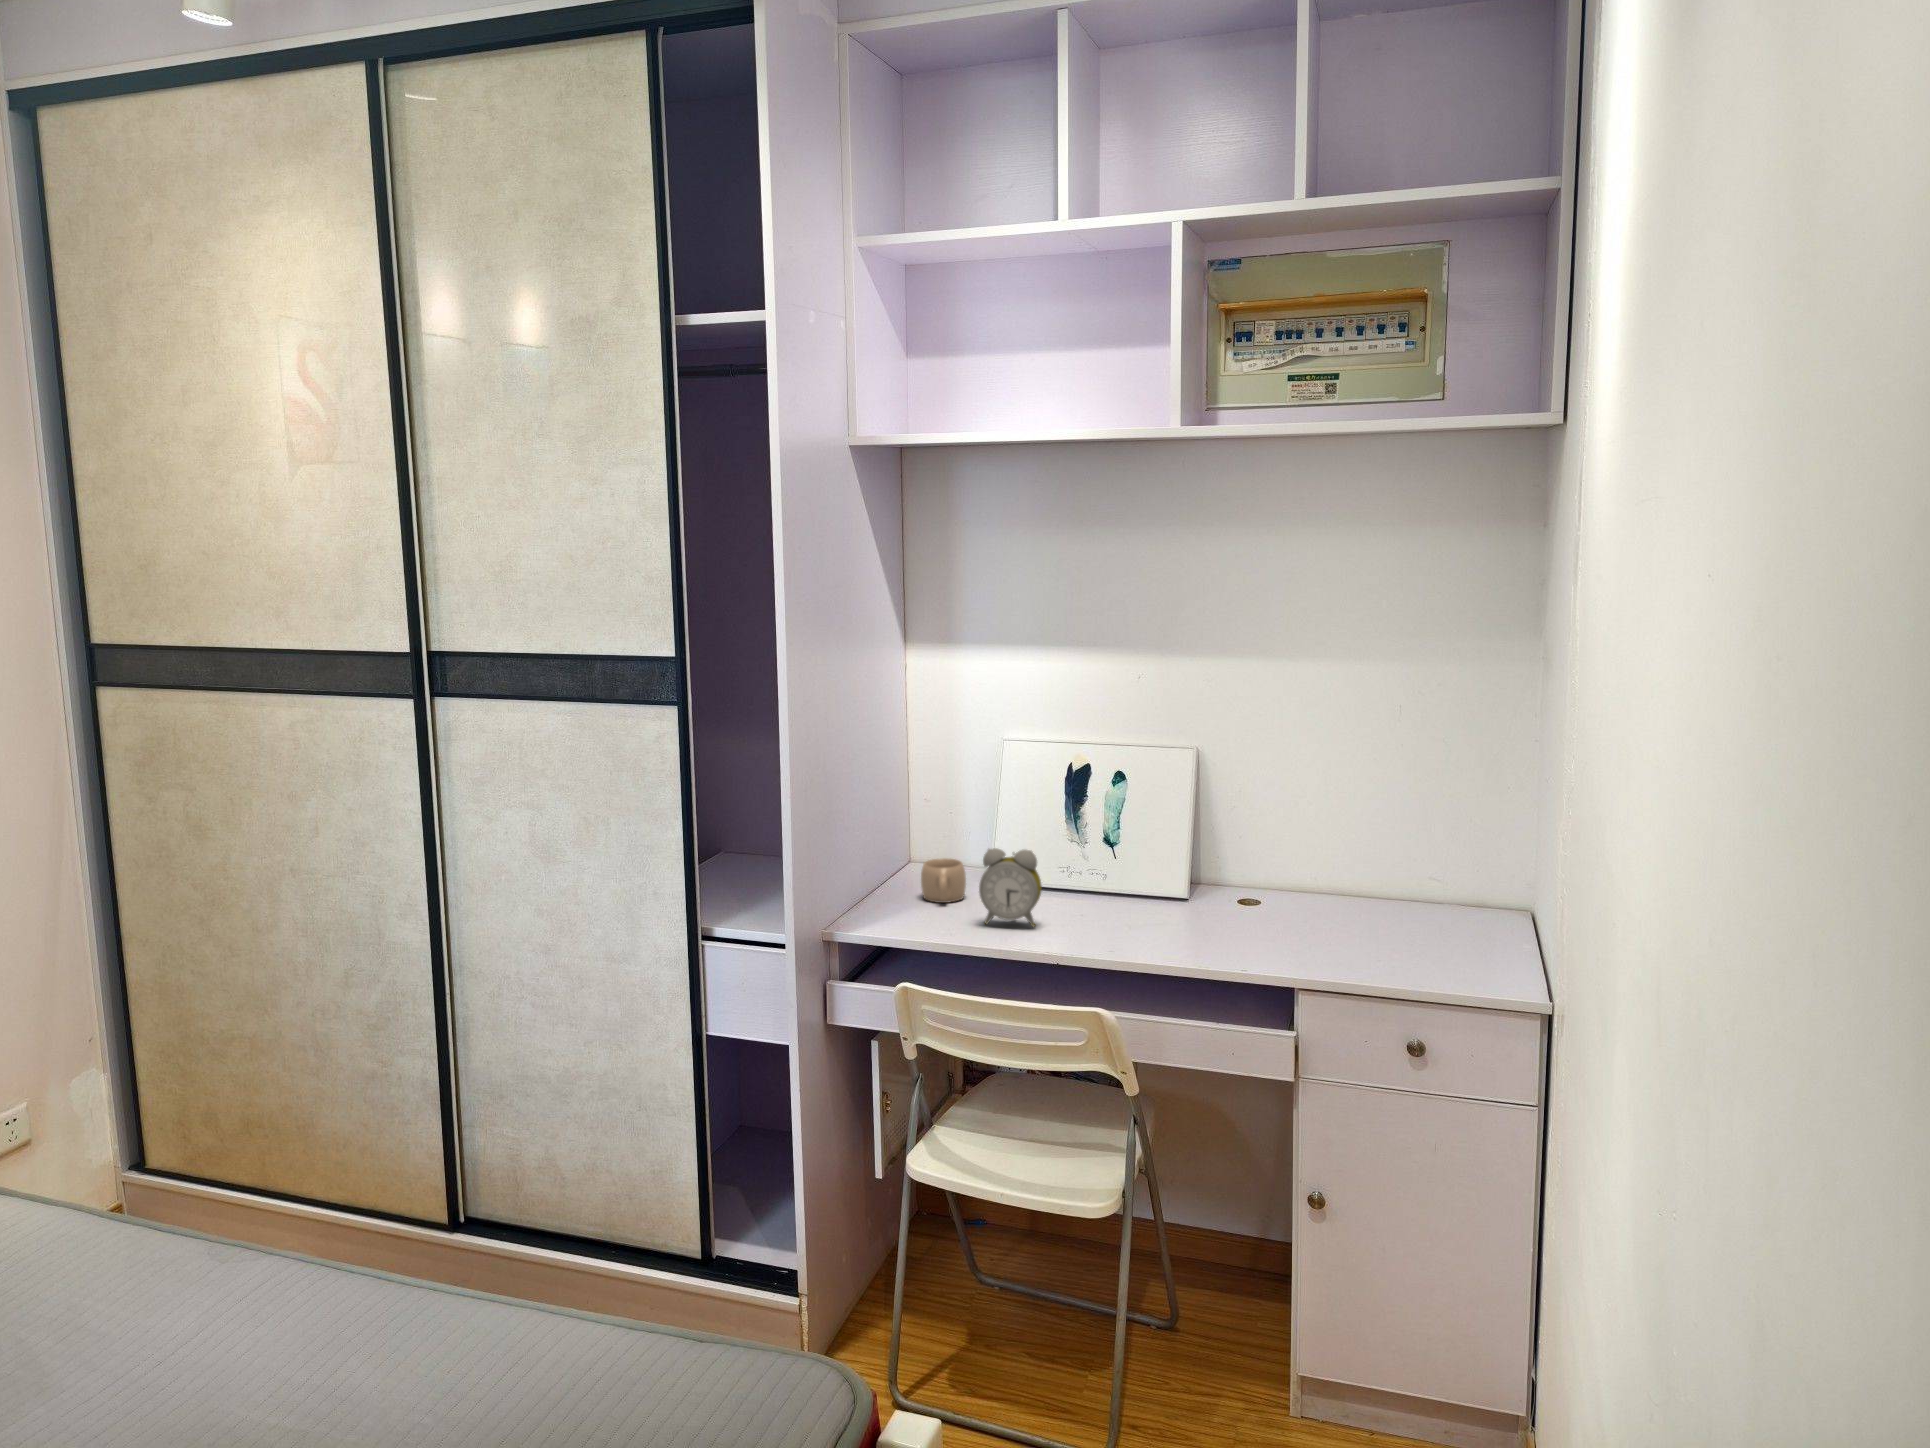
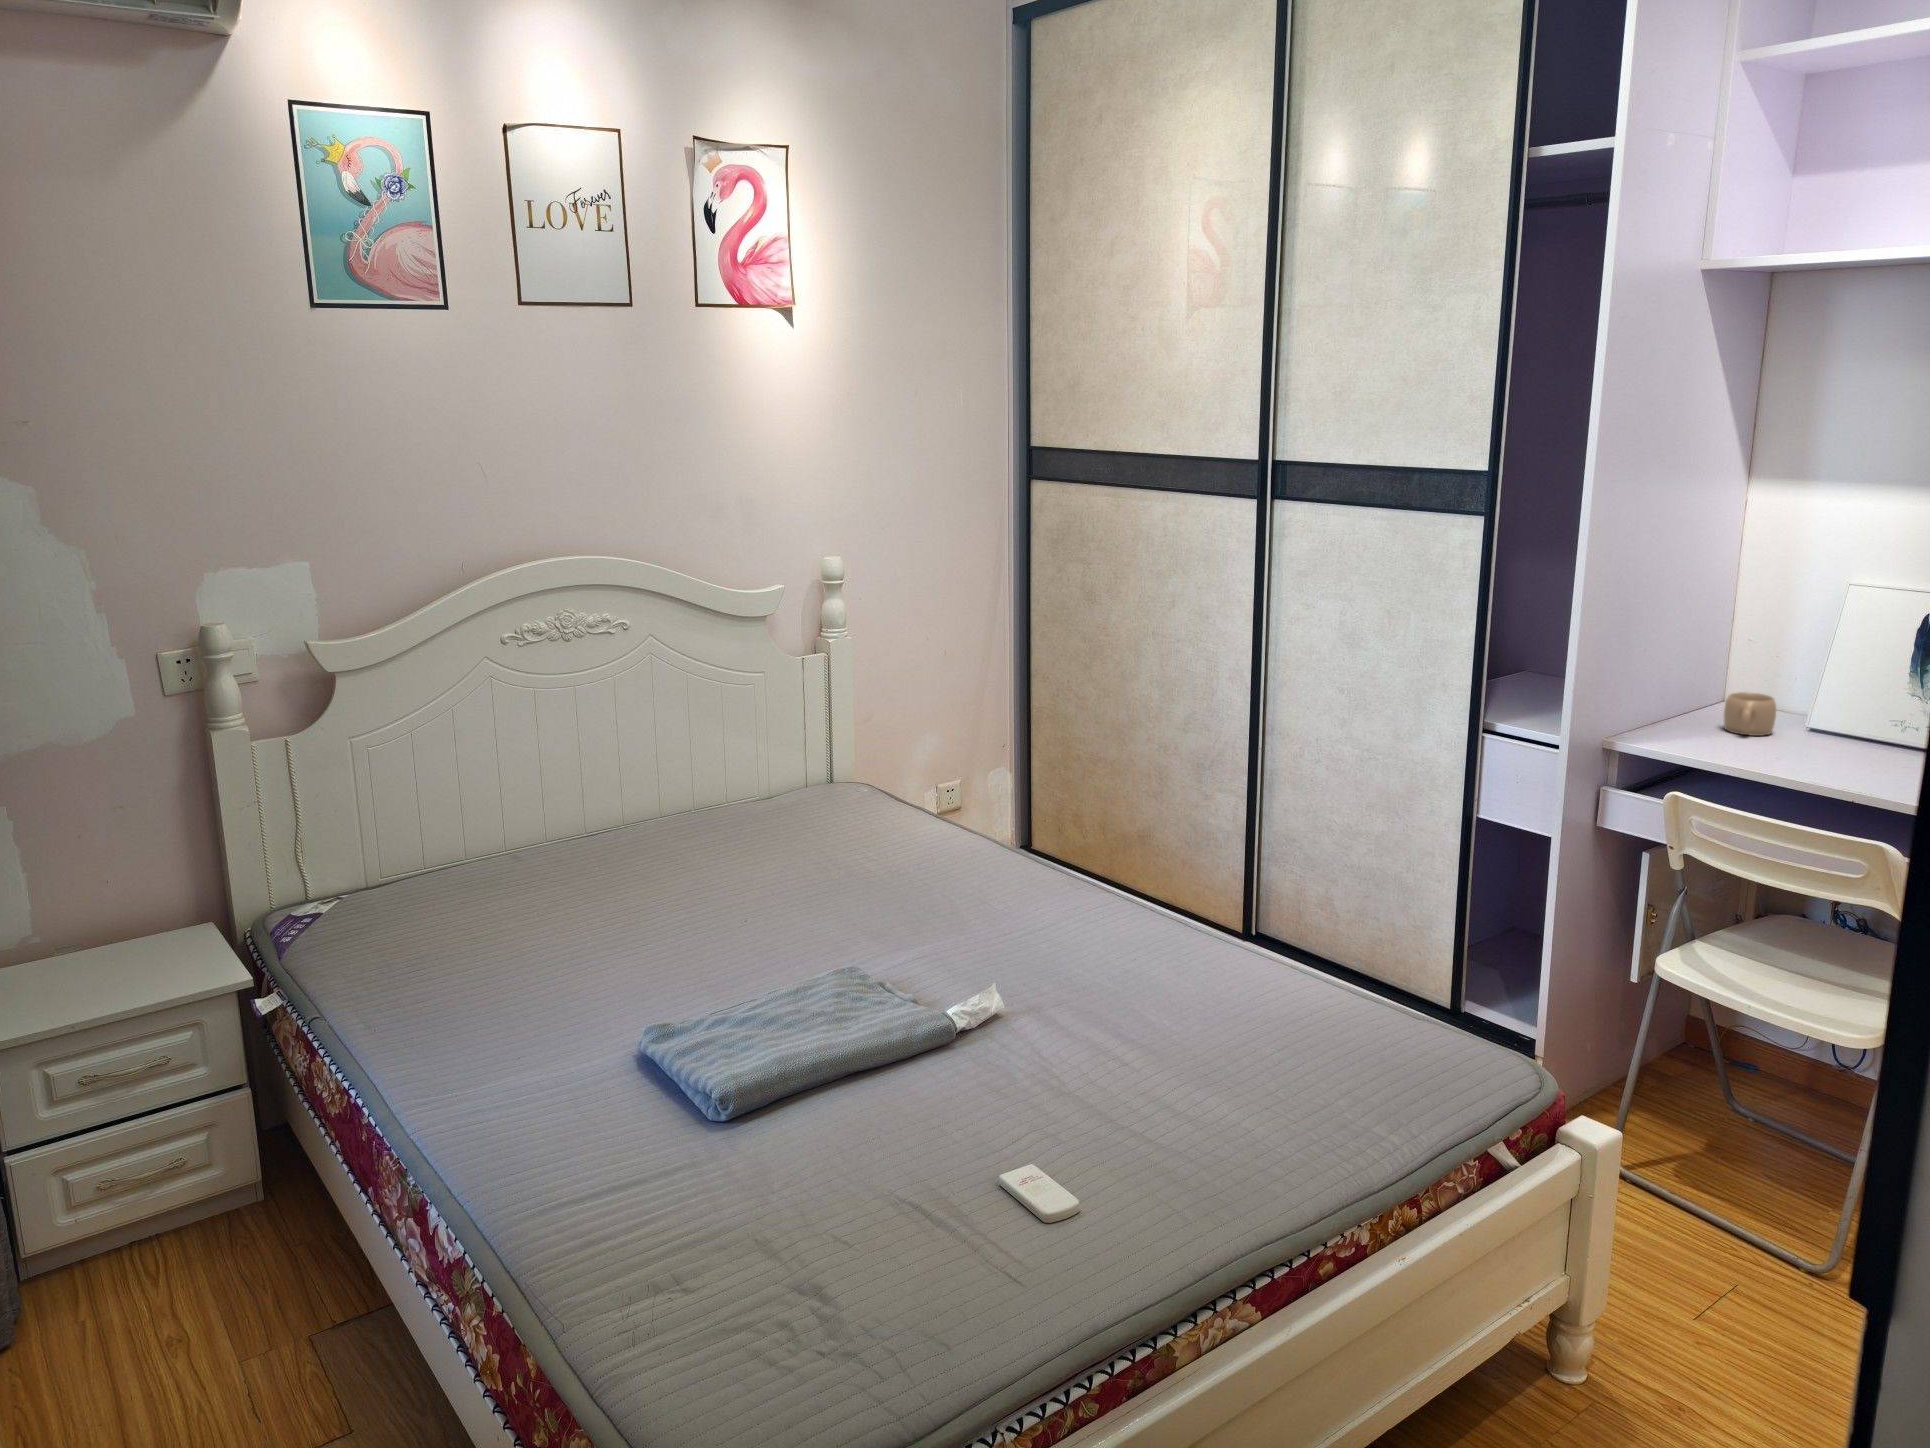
alarm clock: present [979,848,1042,927] -> none [1780,683,1857,768]

